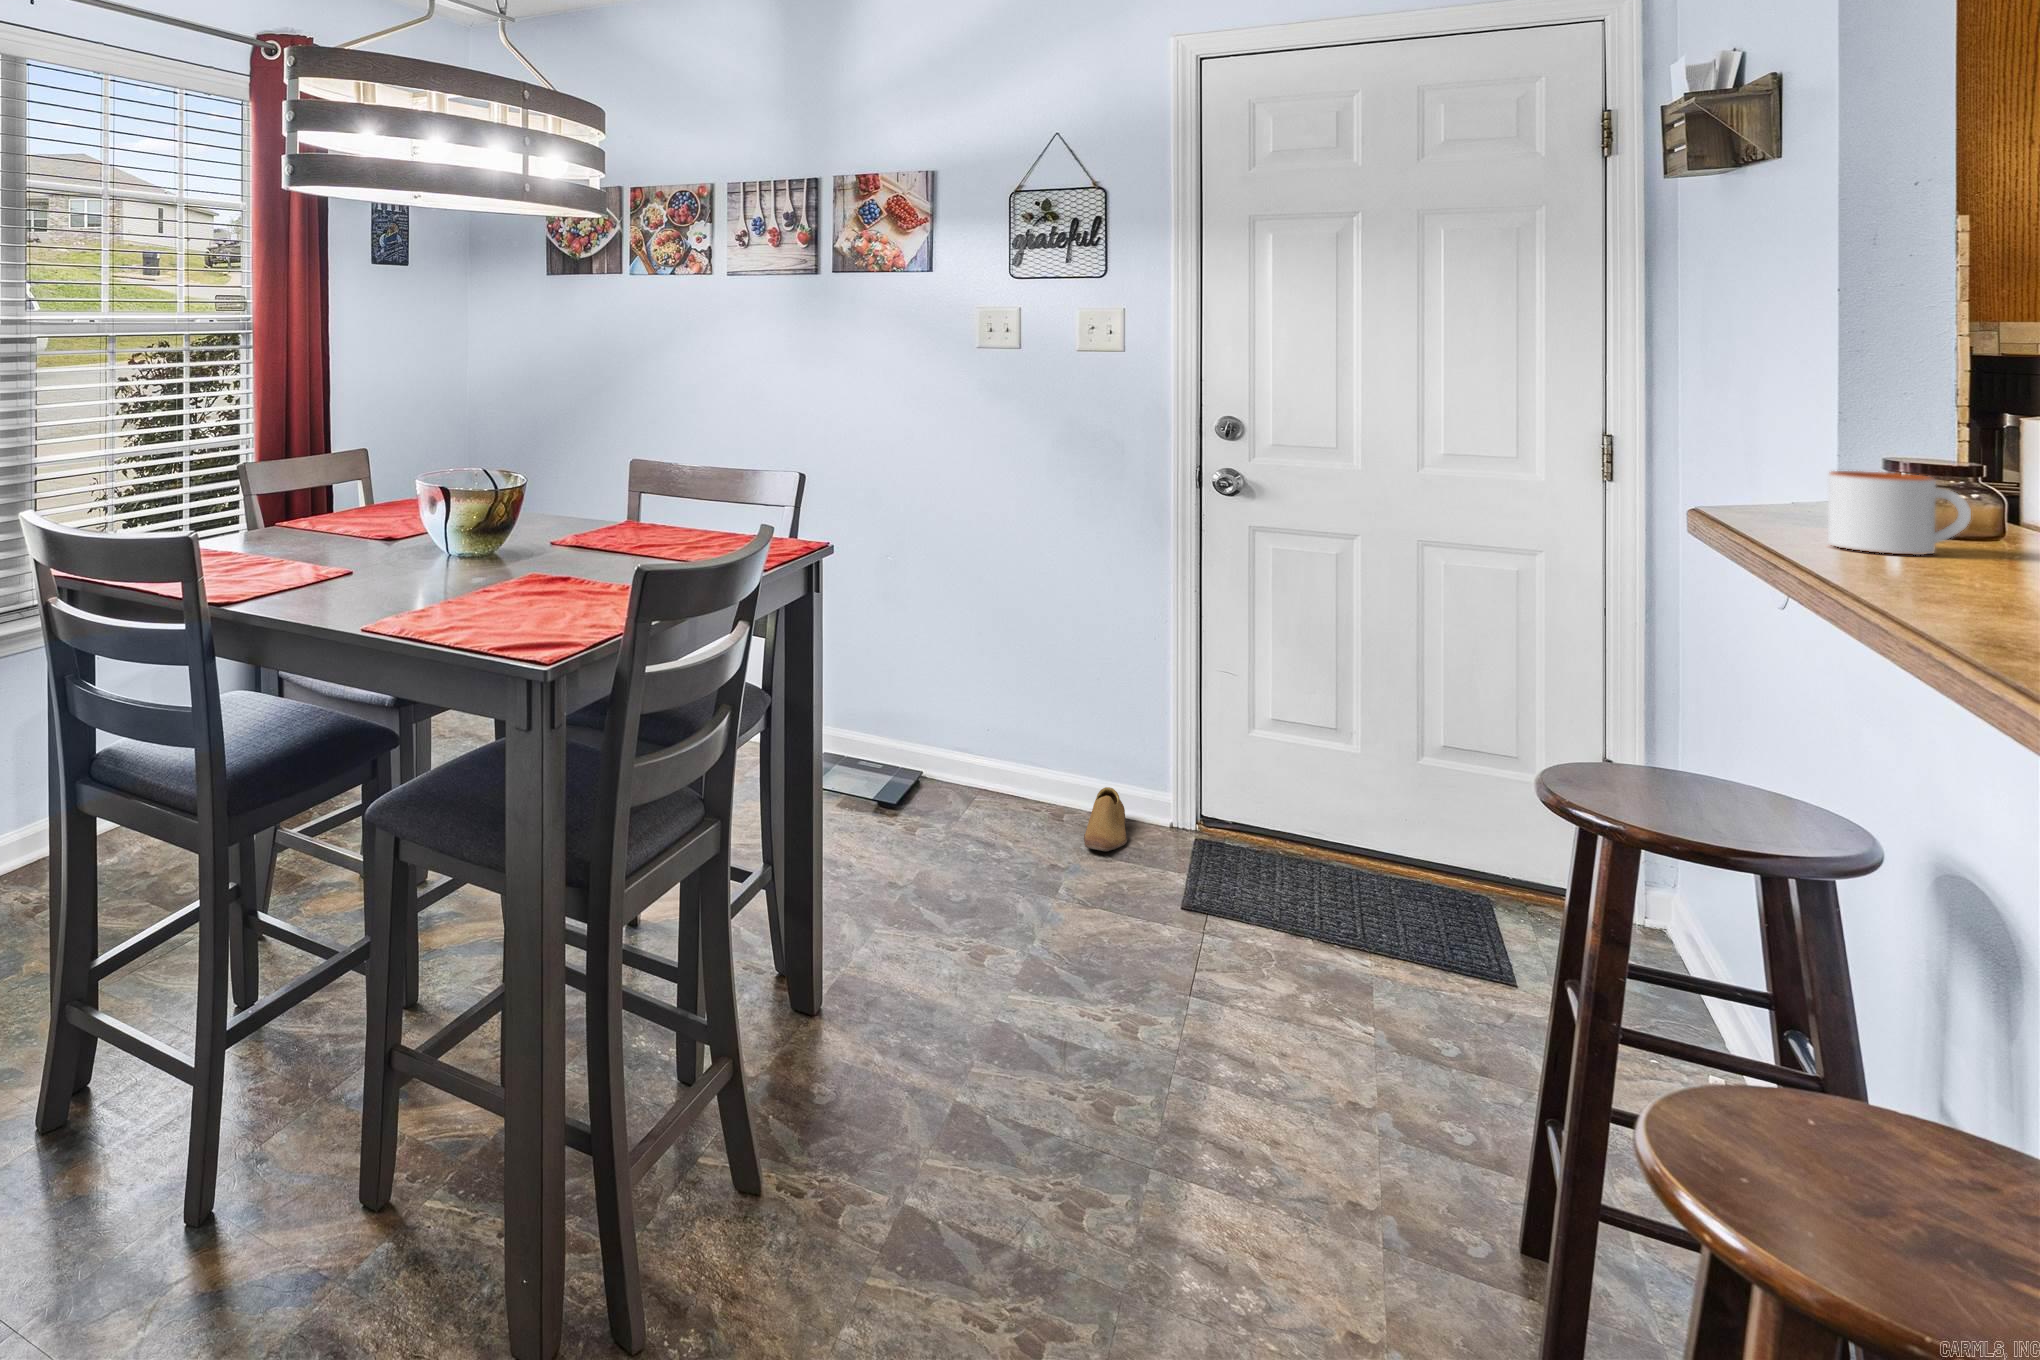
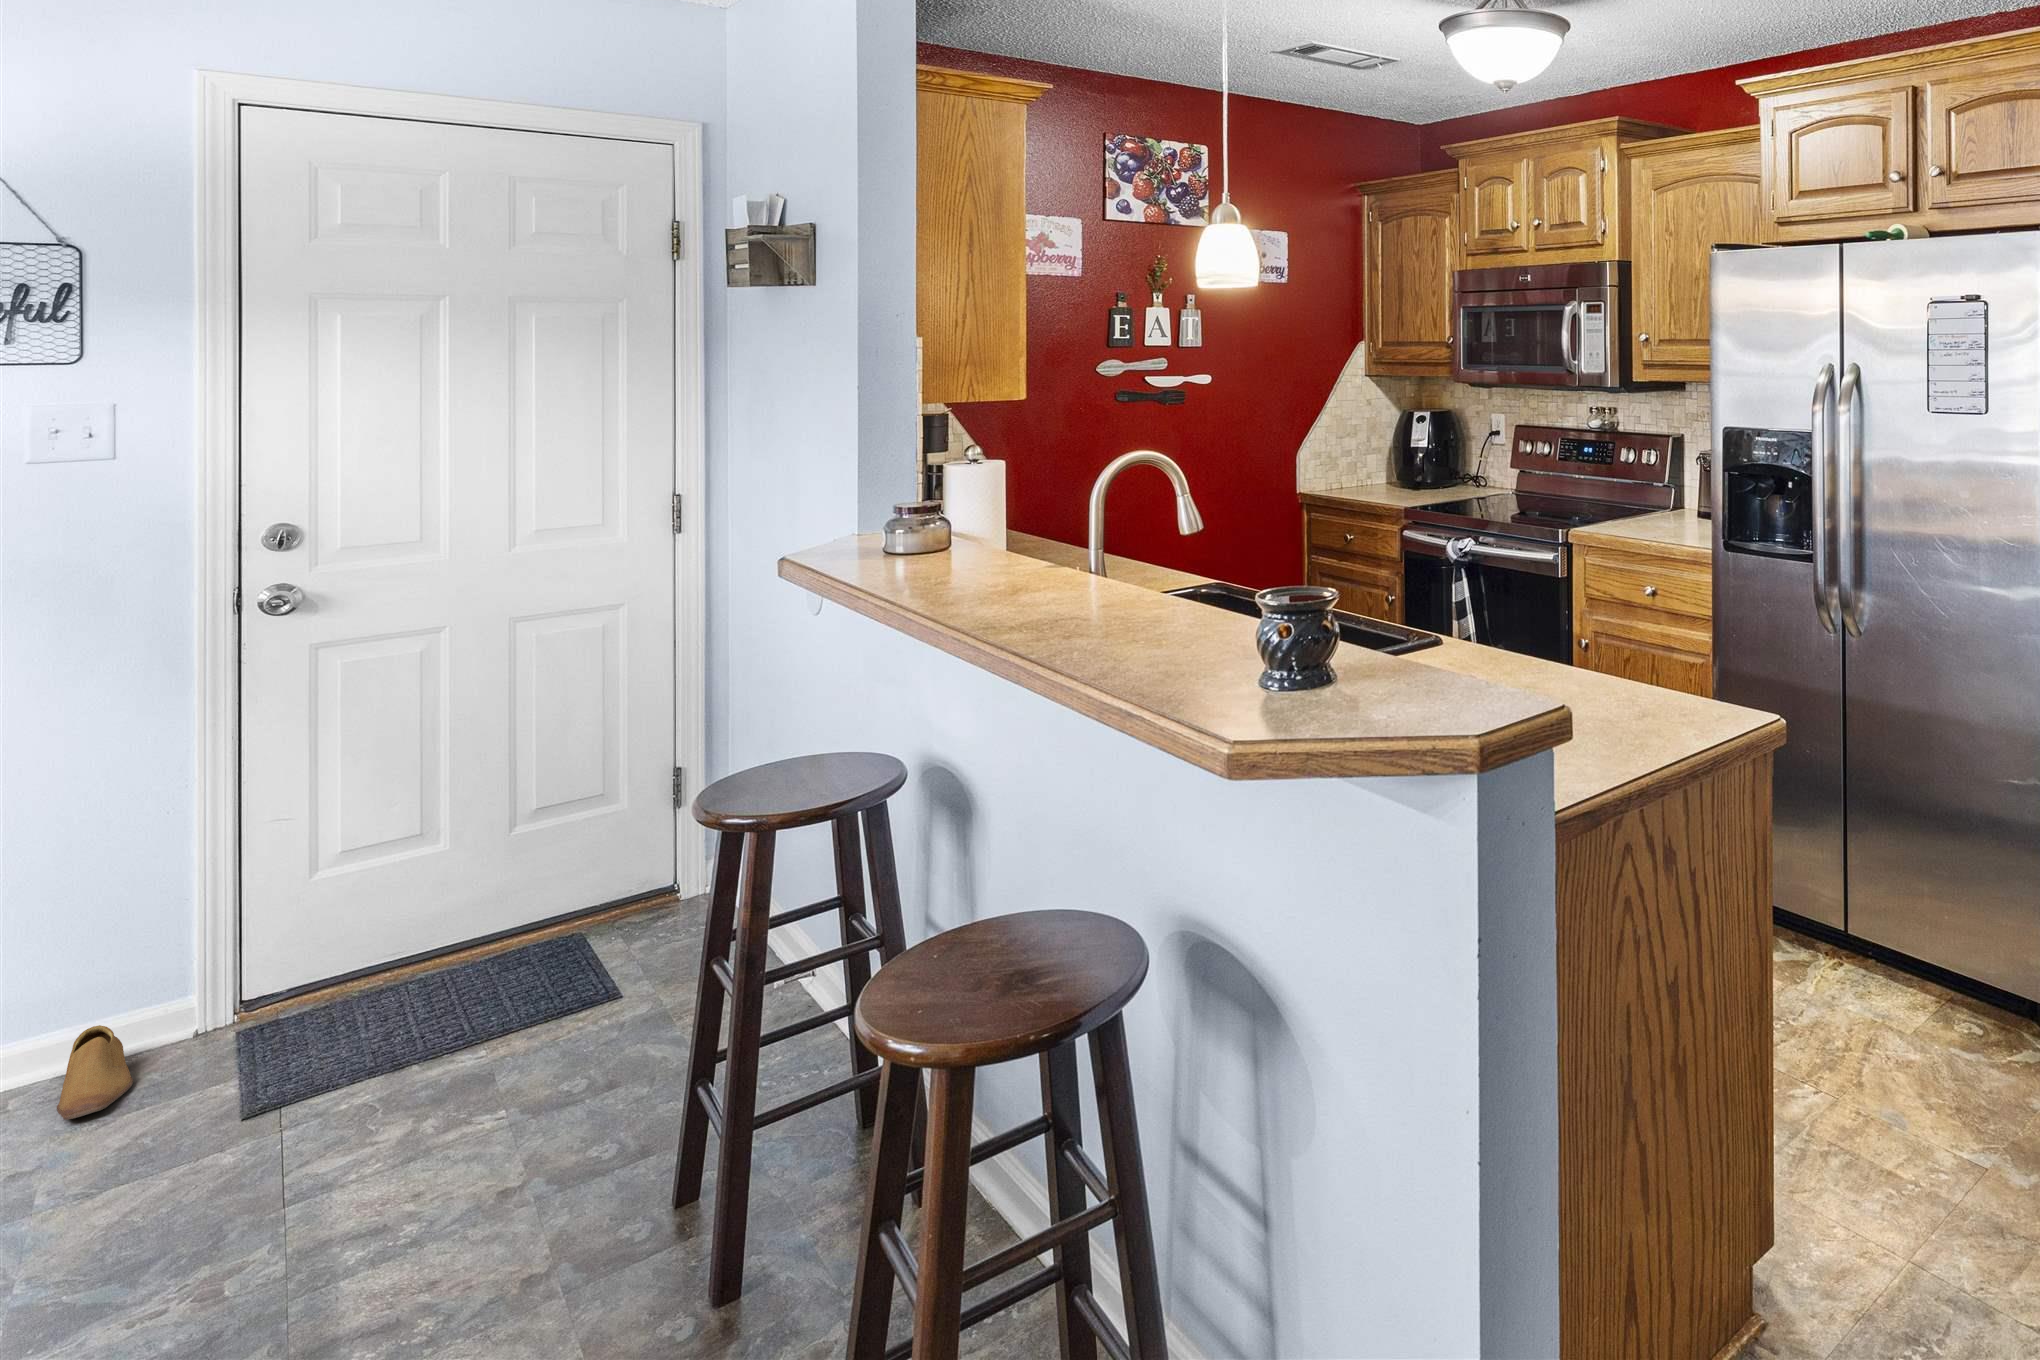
mug: present [1828,471,1971,555] -> none [870,512,942,568]

